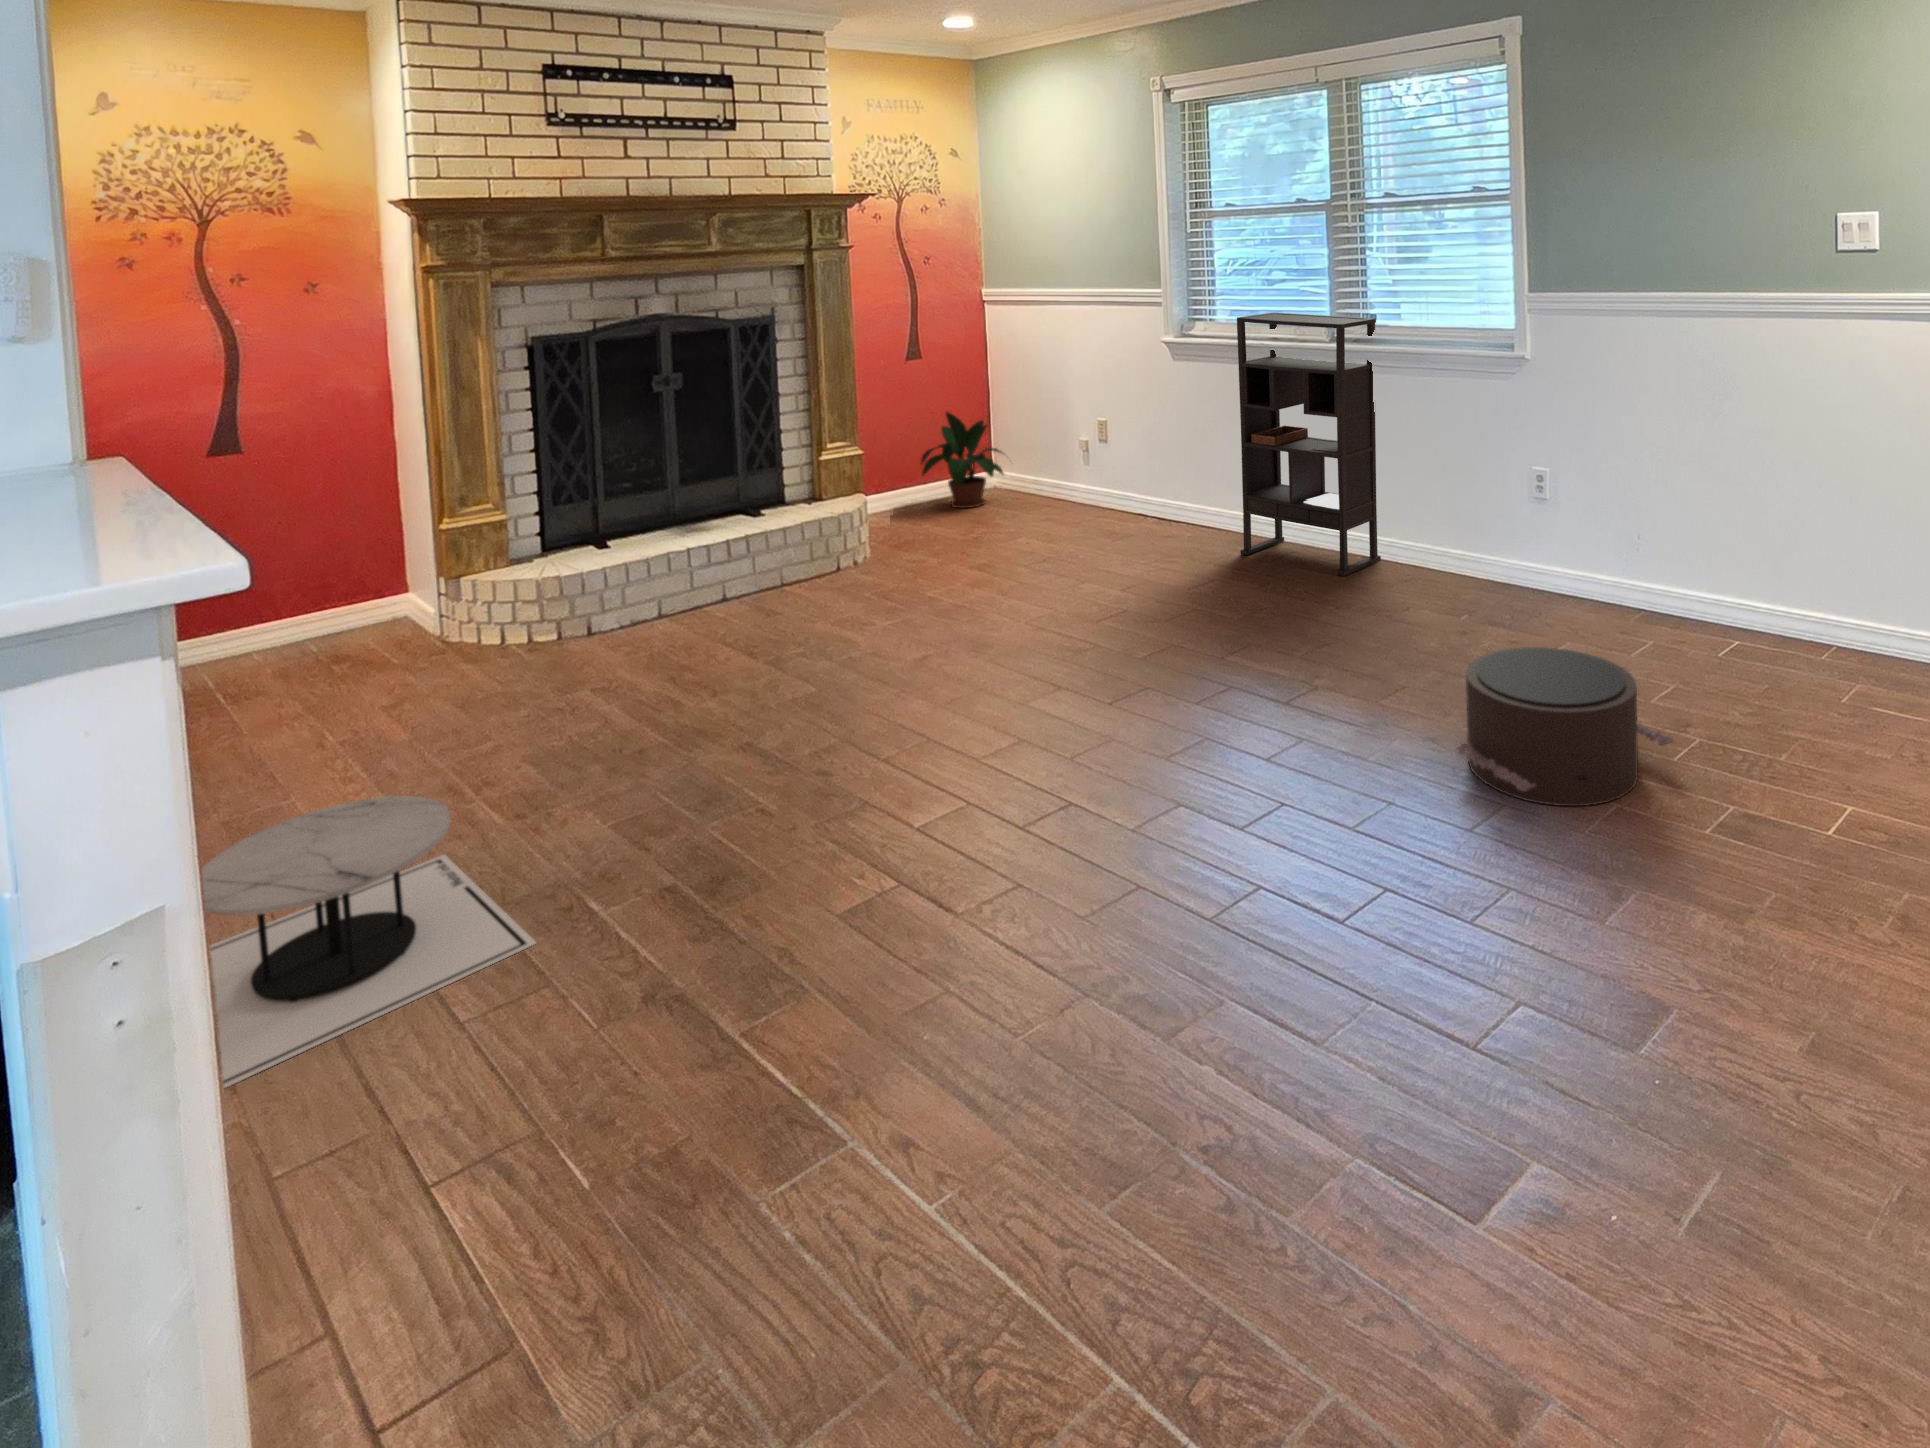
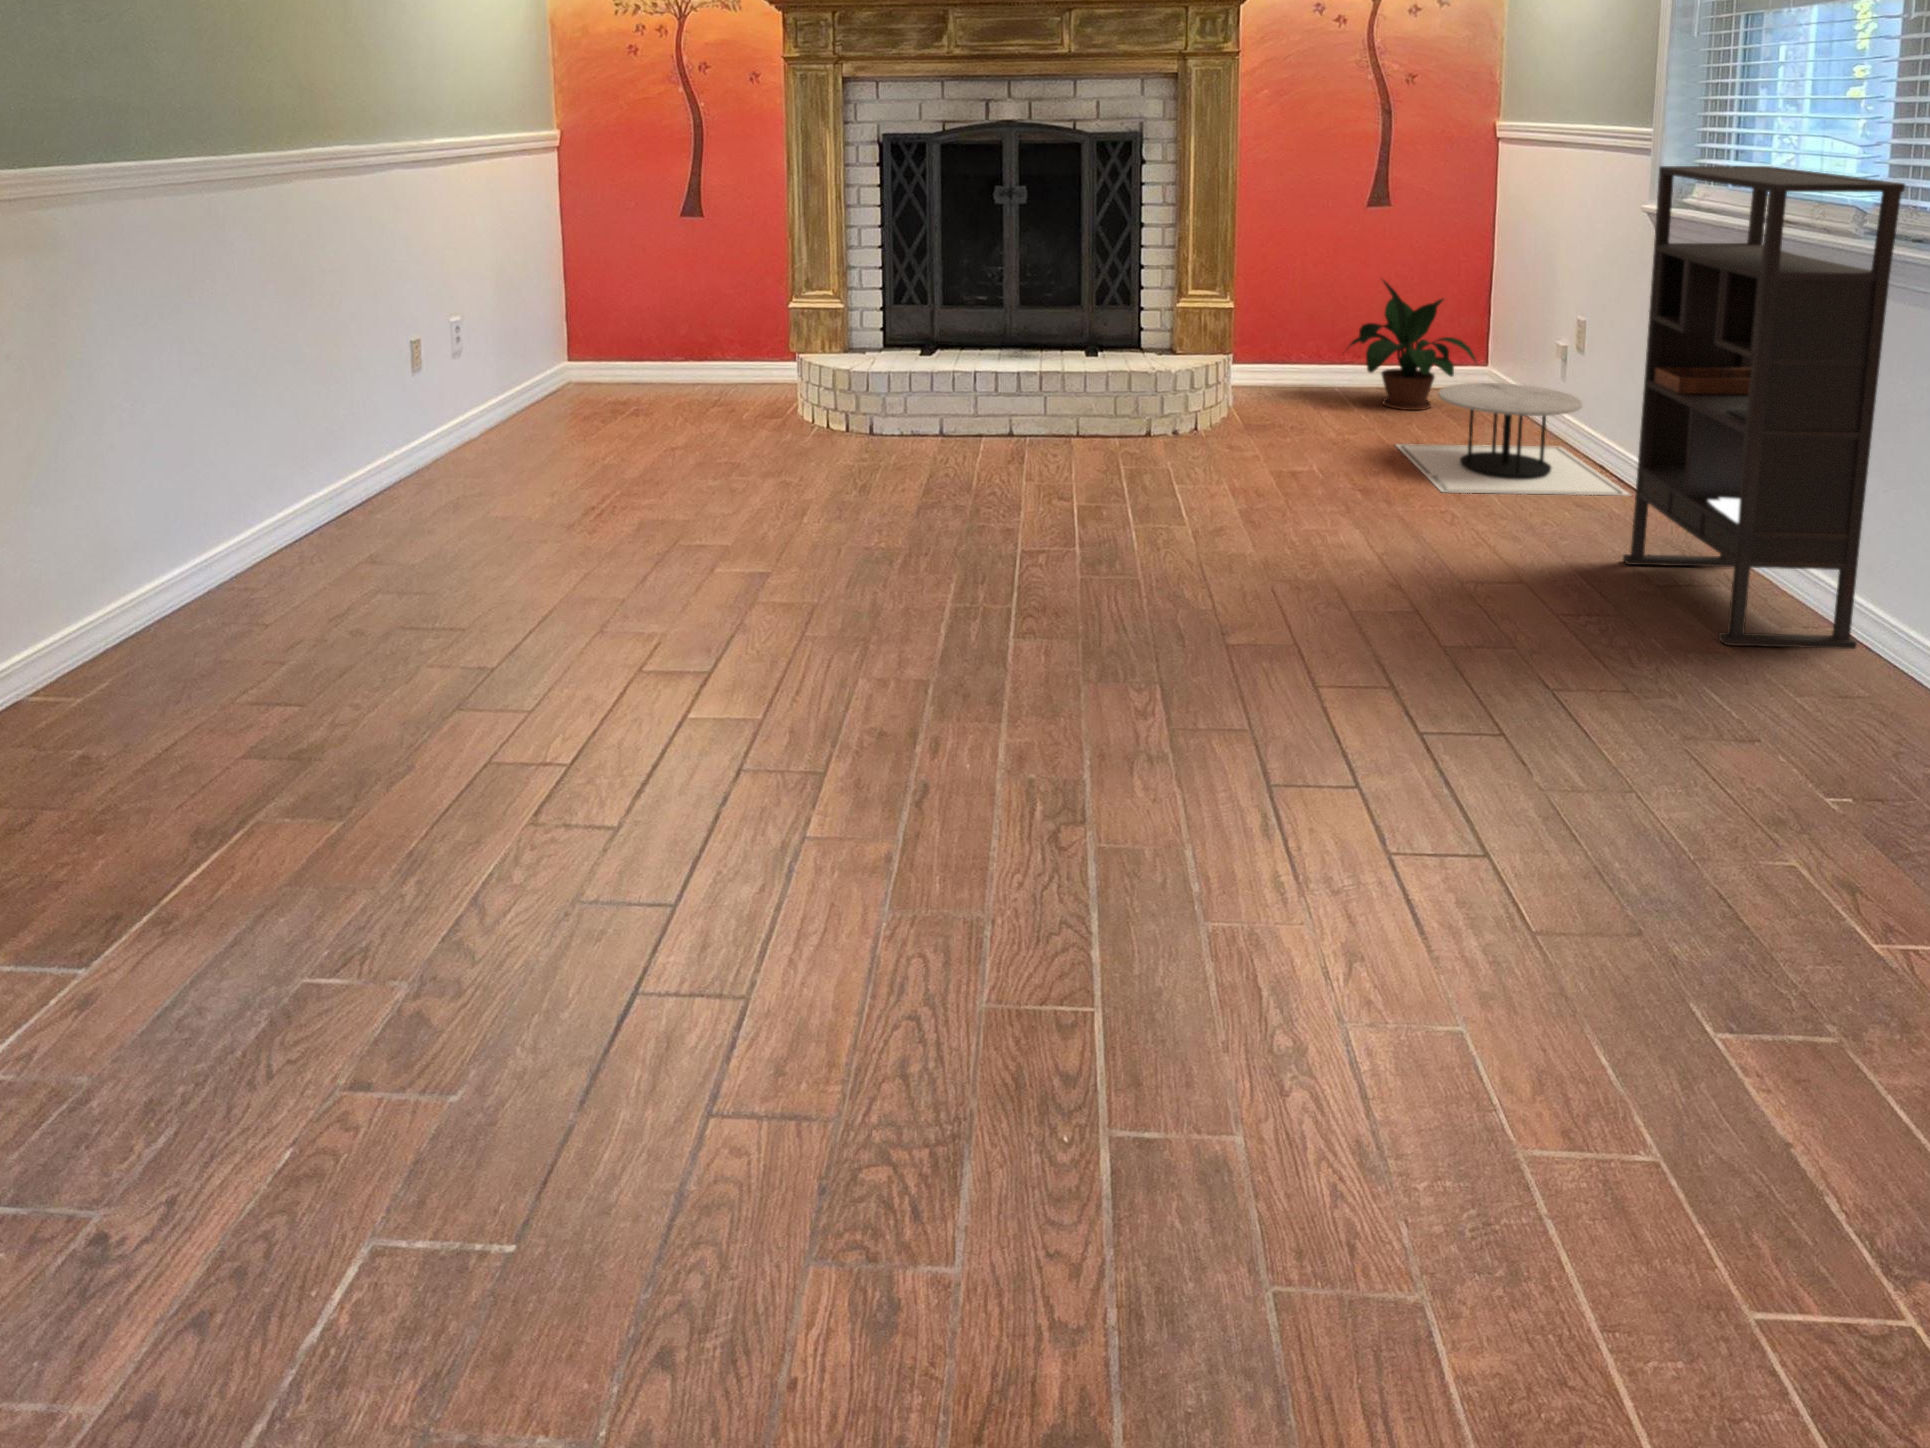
pouf: present [1455,647,1674,806] -> none [1179,795,1662,1199]
side table: present [202,796,536,1087] -> present [1397,383,1630,495]

